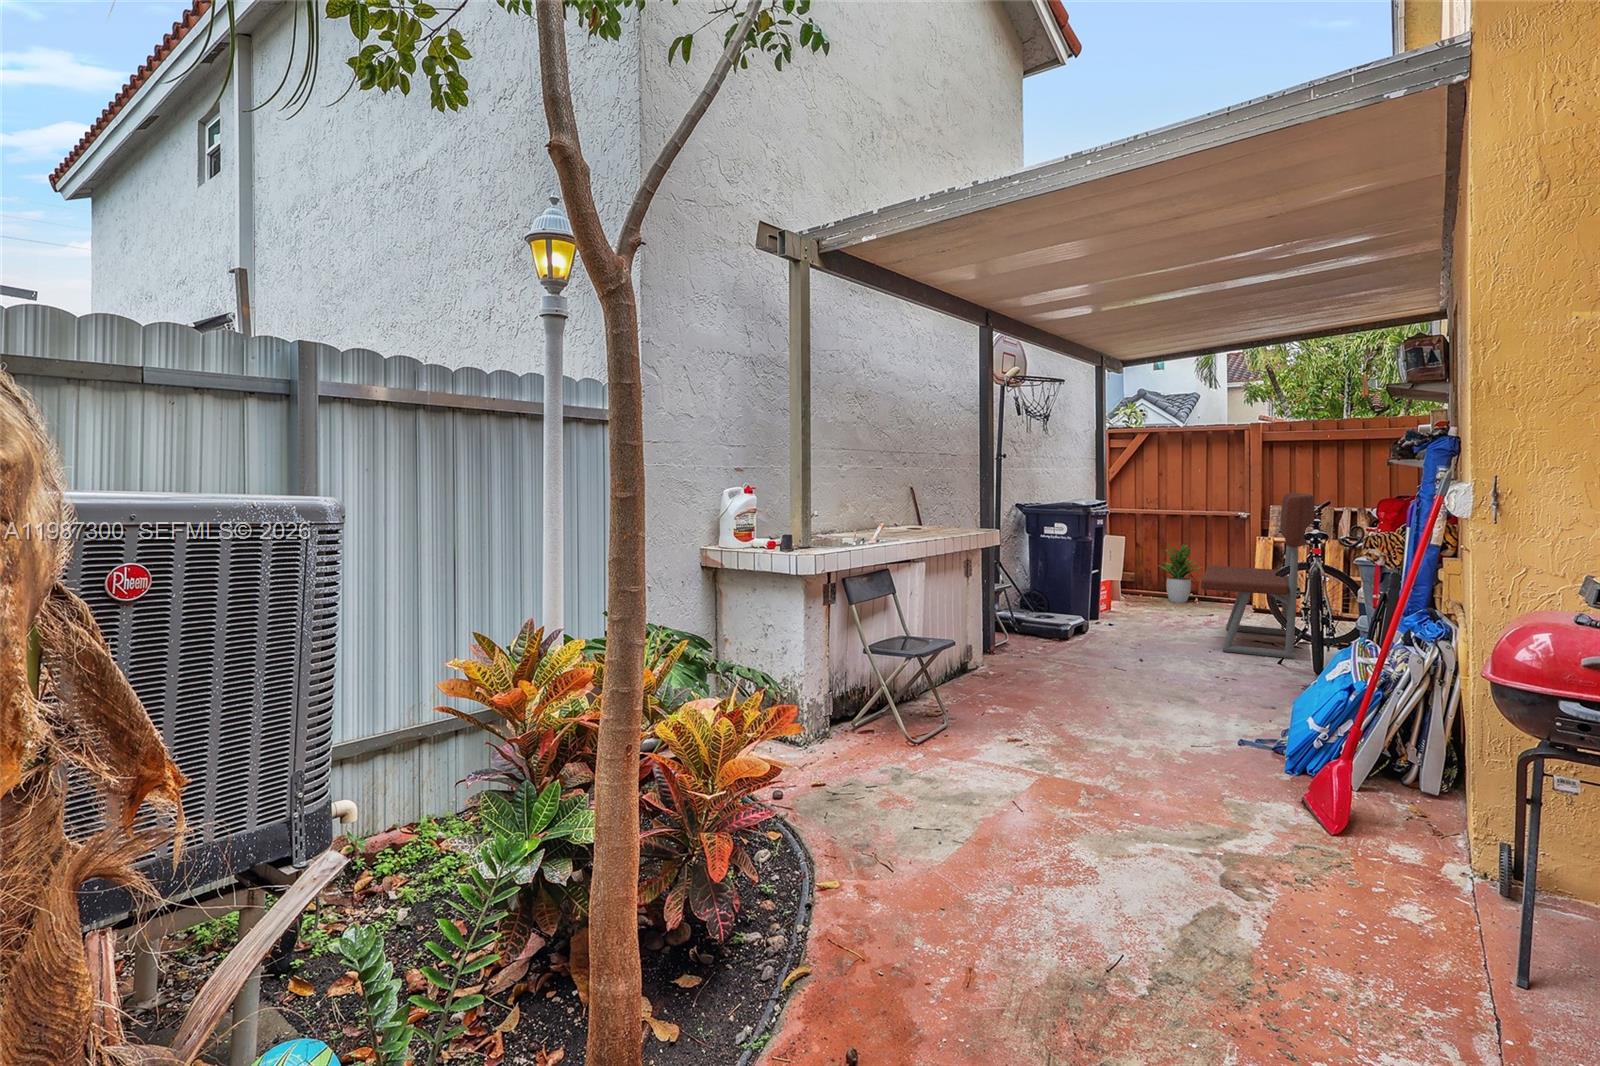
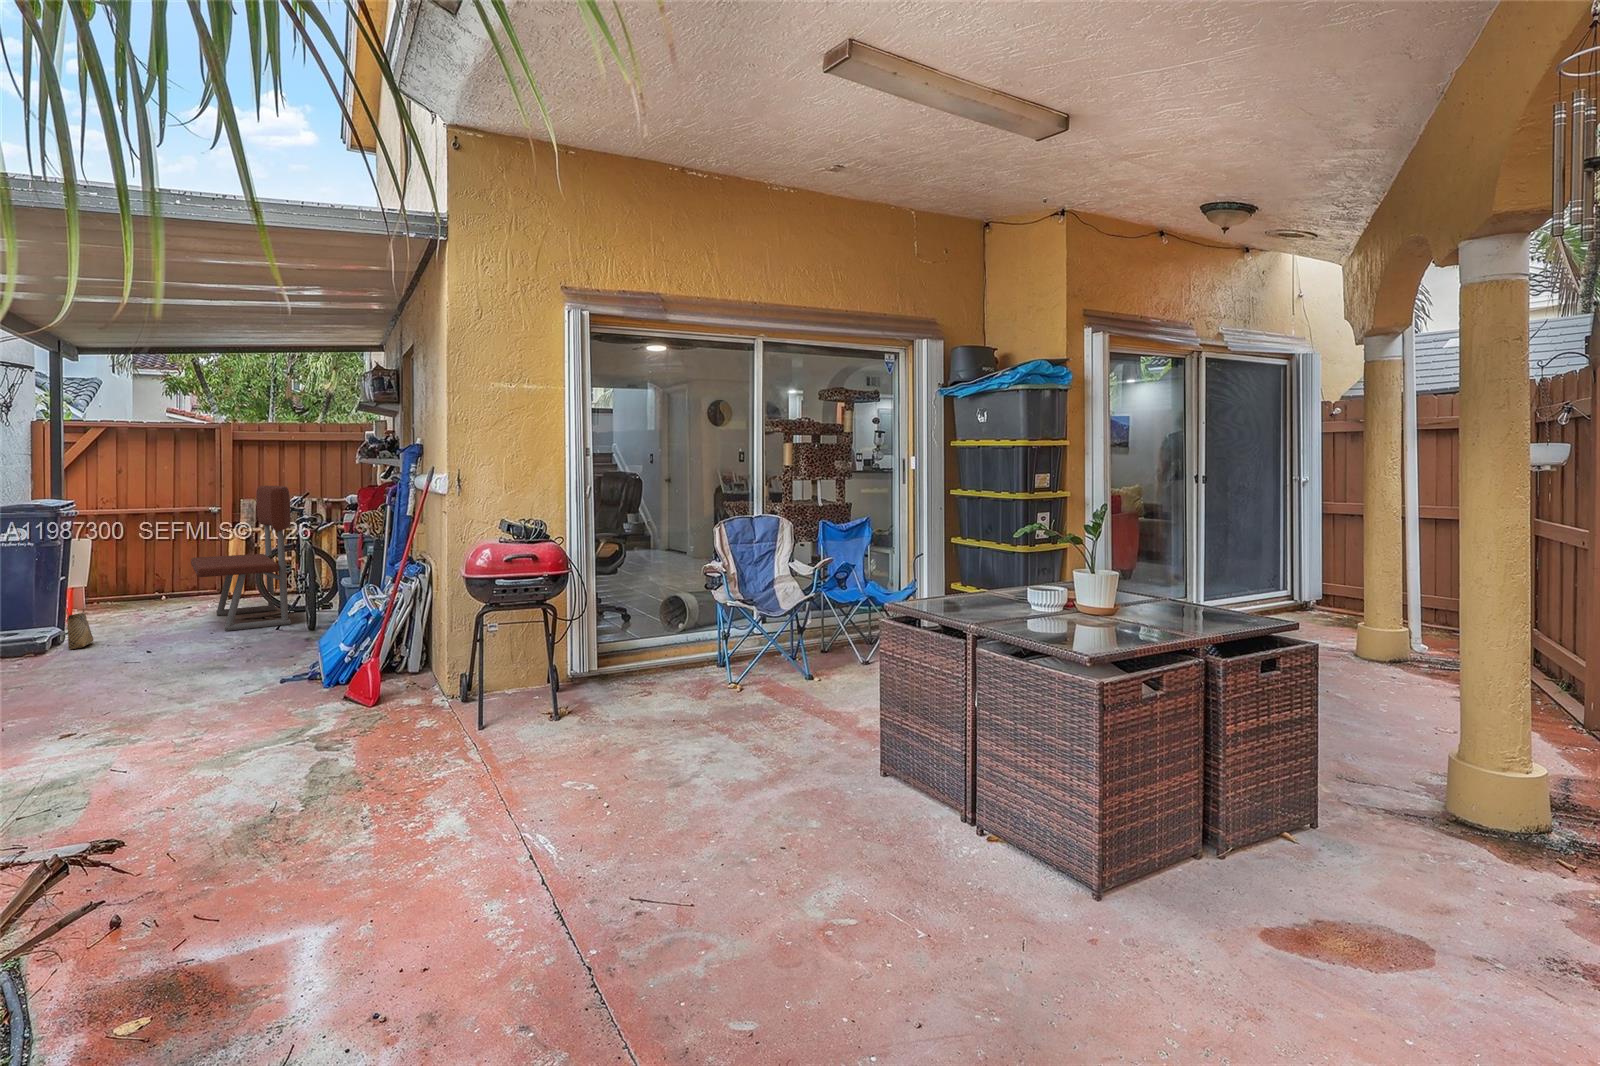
potted plant: present [1158,541,1201,603] -> none [119,538,172,603]
woven basket: none [1086,593,1108,640] -> present [61,599,94,649]

